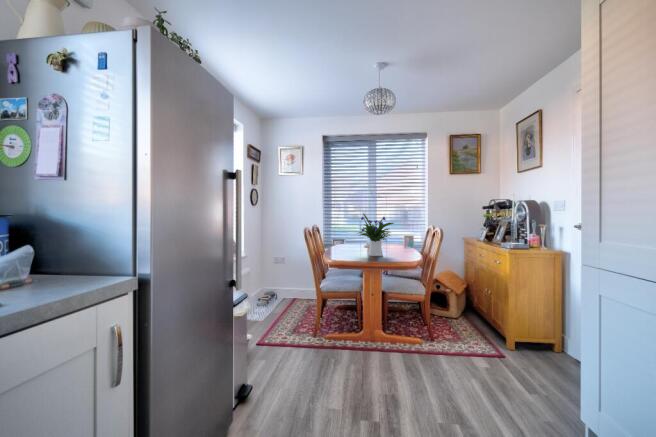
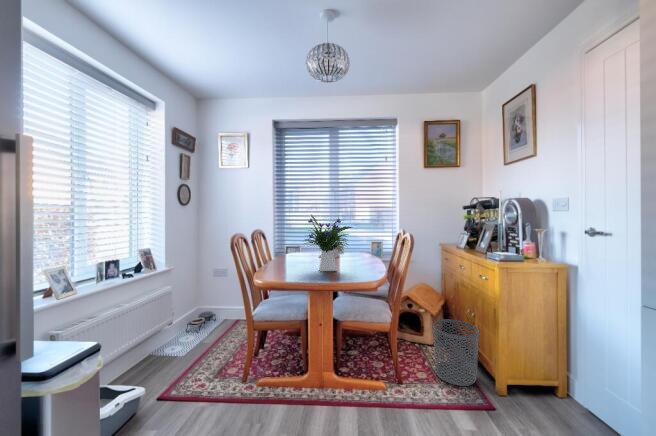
waste bin: none [457,296,494,344] -> present [433,319,479,386]

